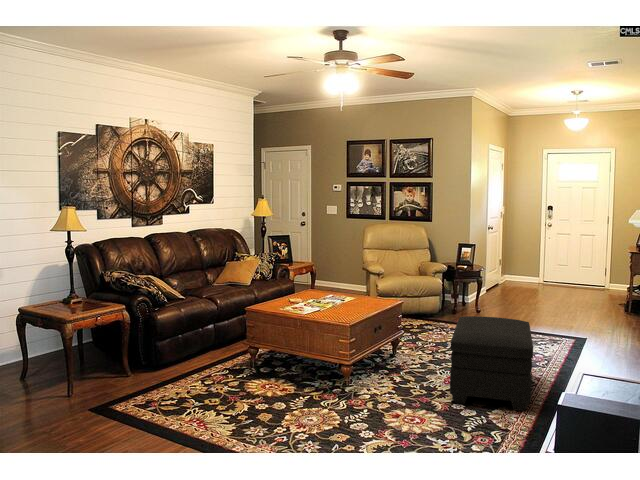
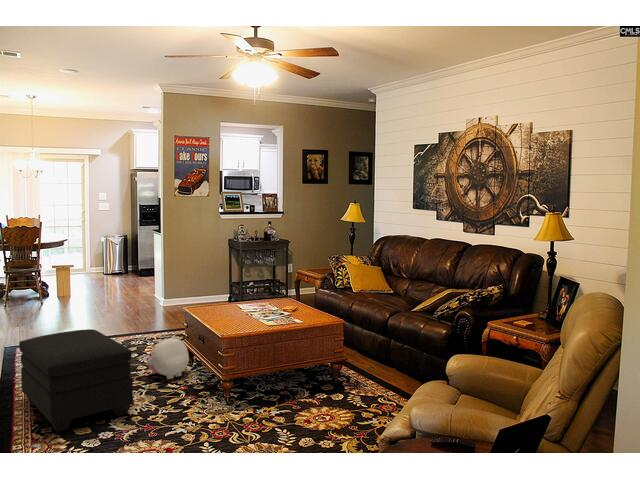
plush toy: none [361,344,402,391] -> present [147,336,189,379]

